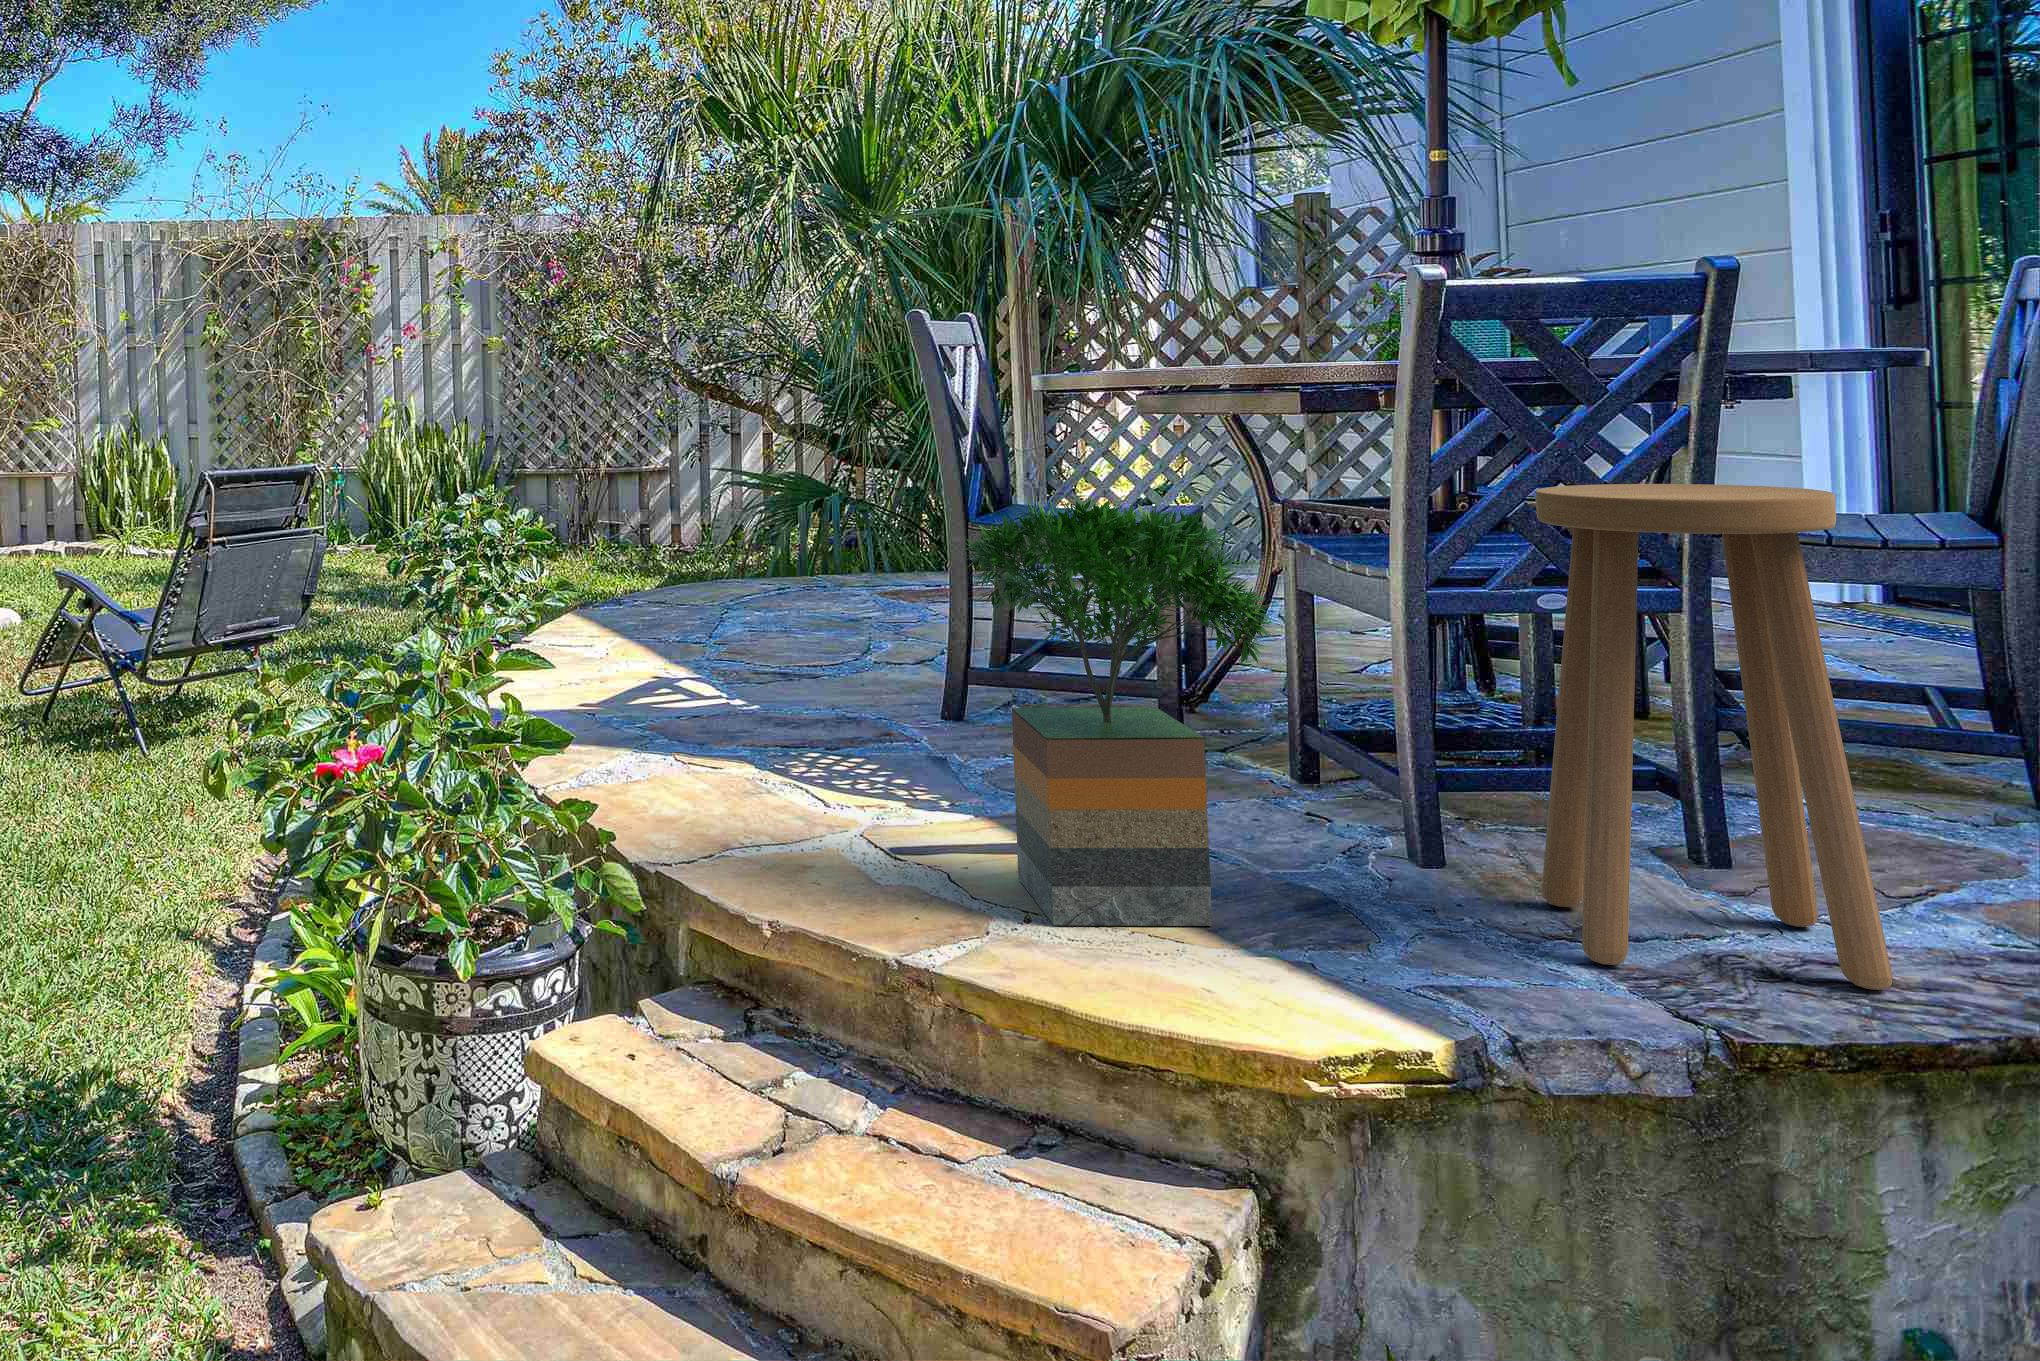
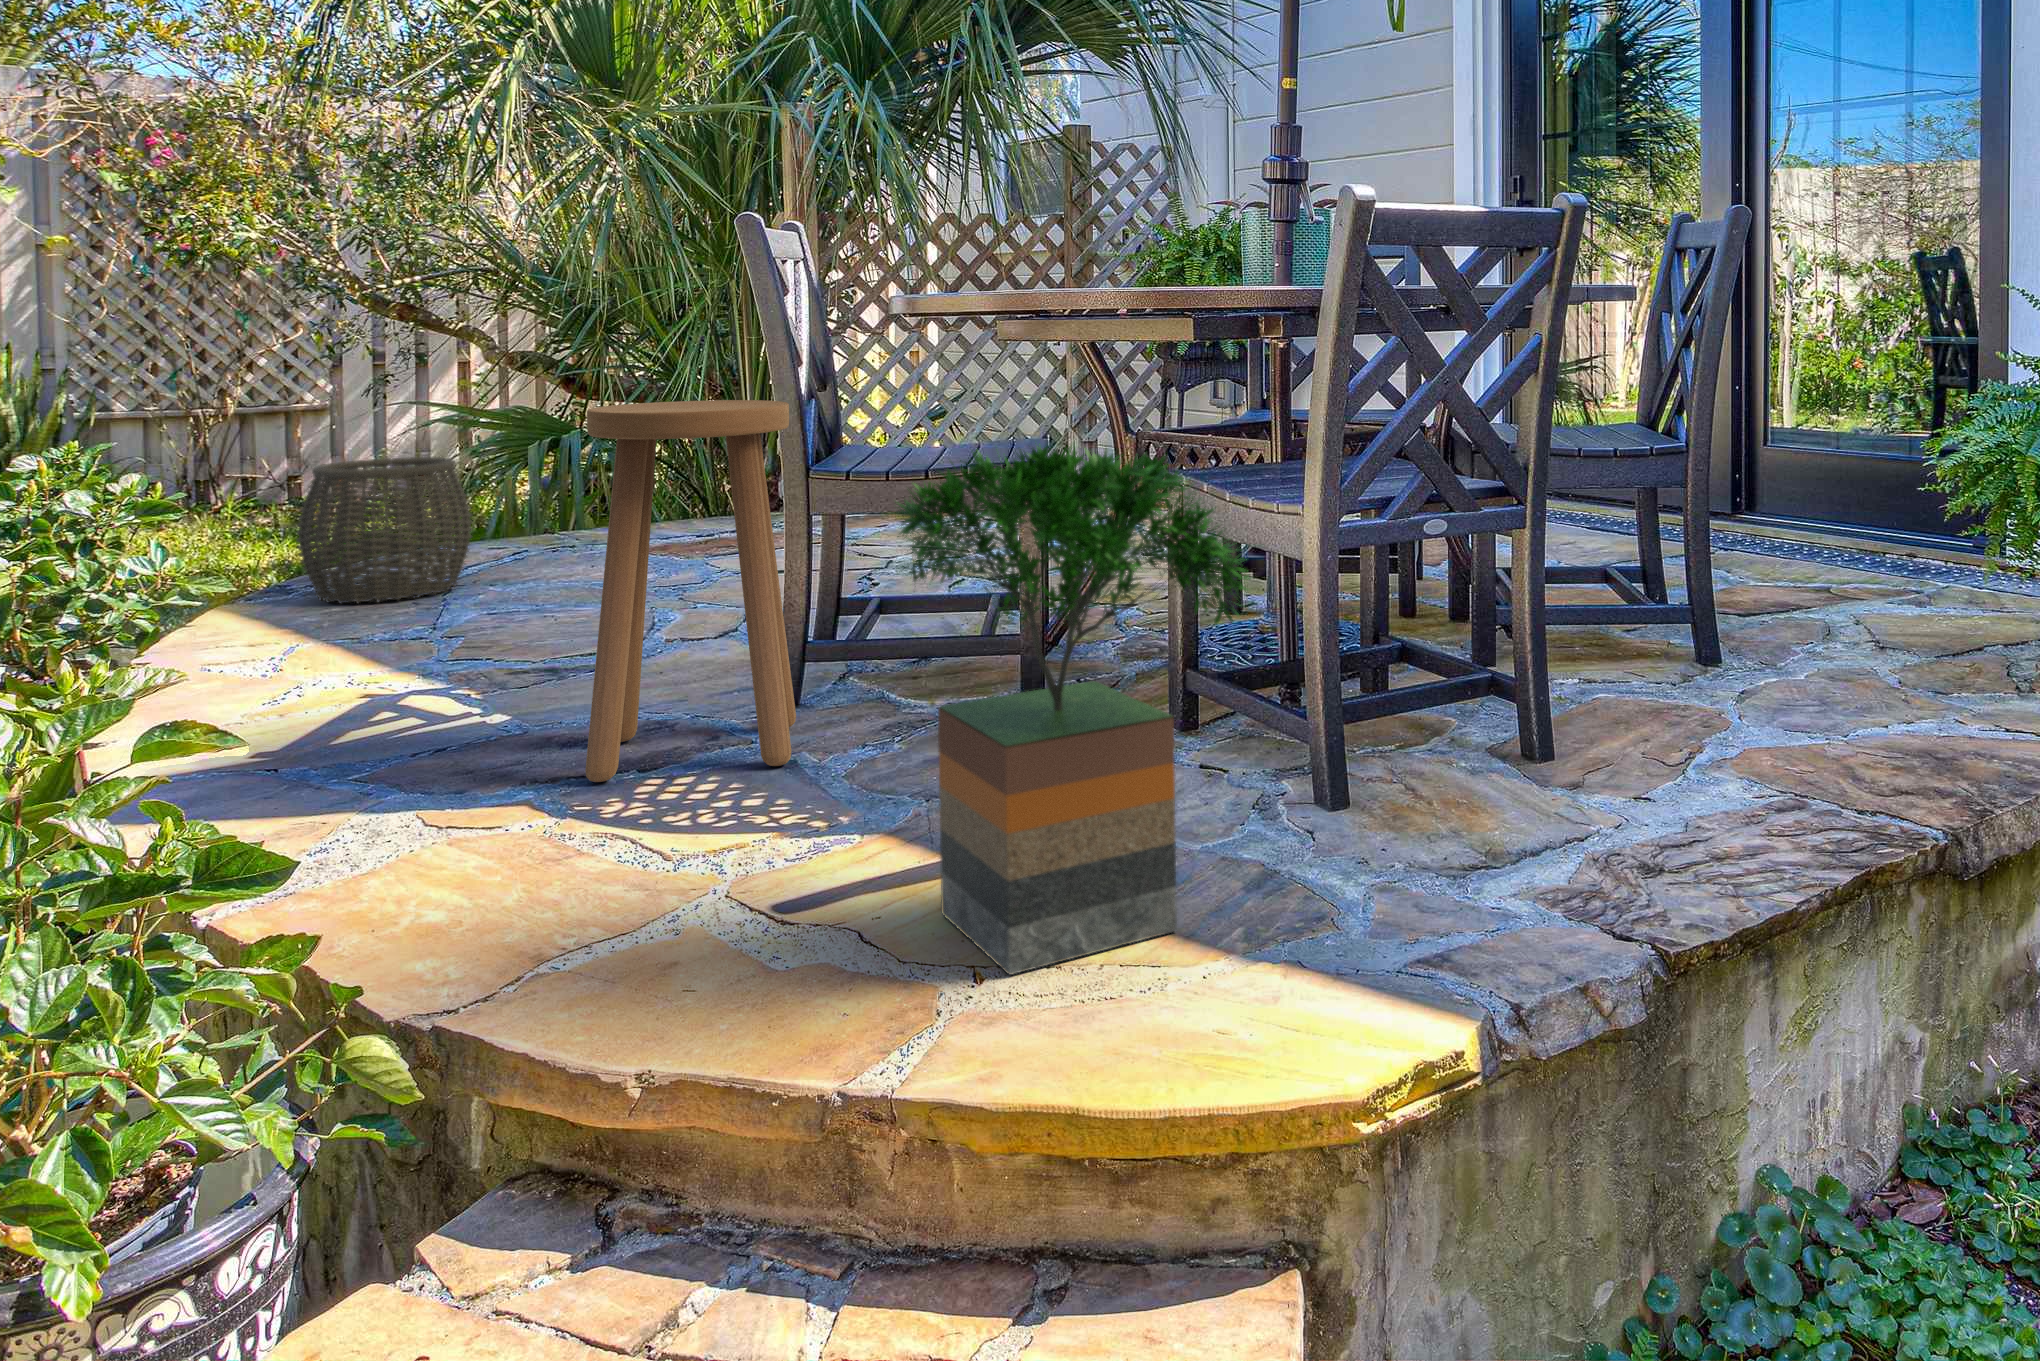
stool: present [1535,484,1893,990] -> present [585,400,796,782]
woven basket: none [626,508,746,620] -> present [297,457,472,603]

